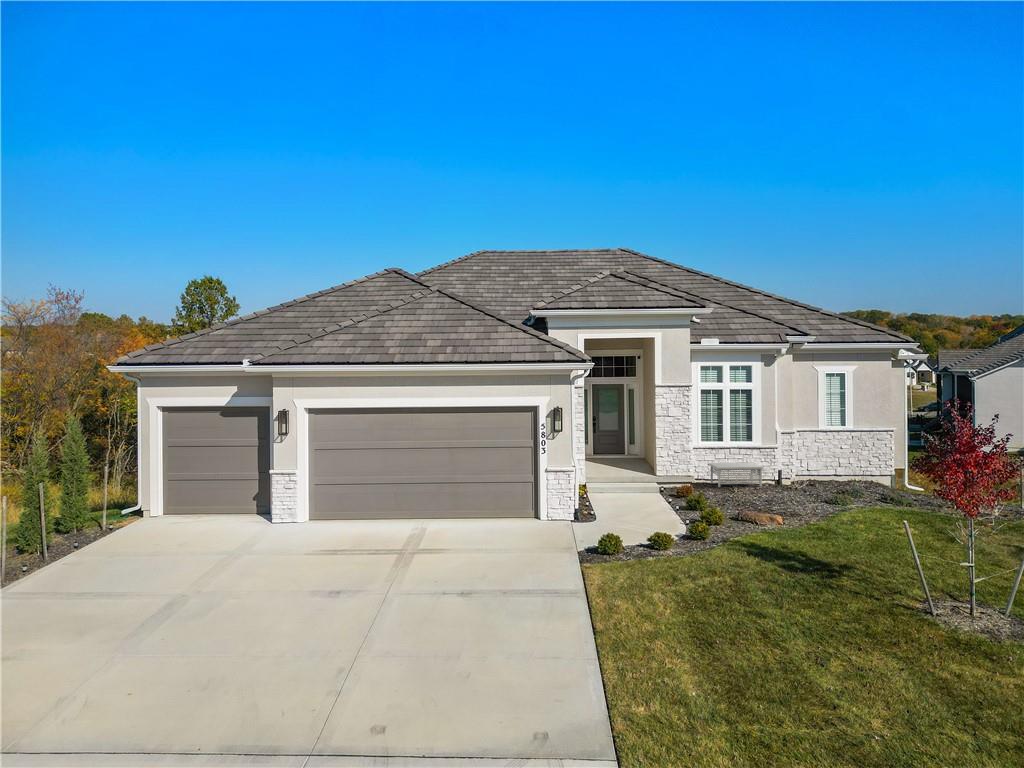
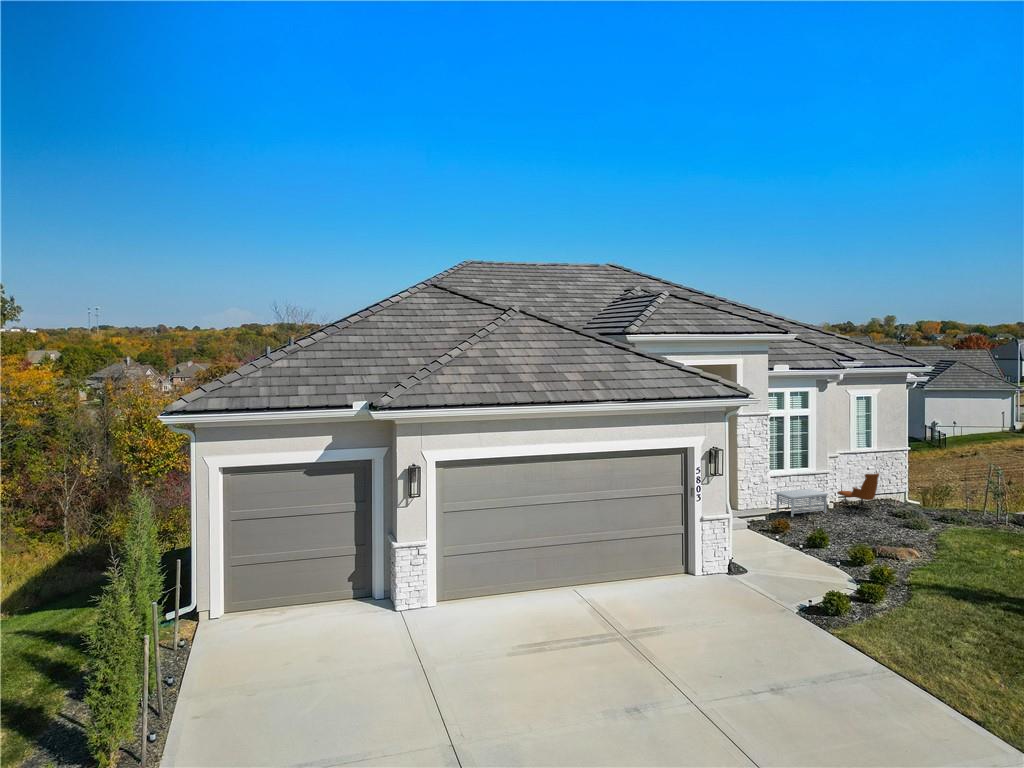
lounge chair: none [793,449,826,486] -> present [837,473,879,506]

